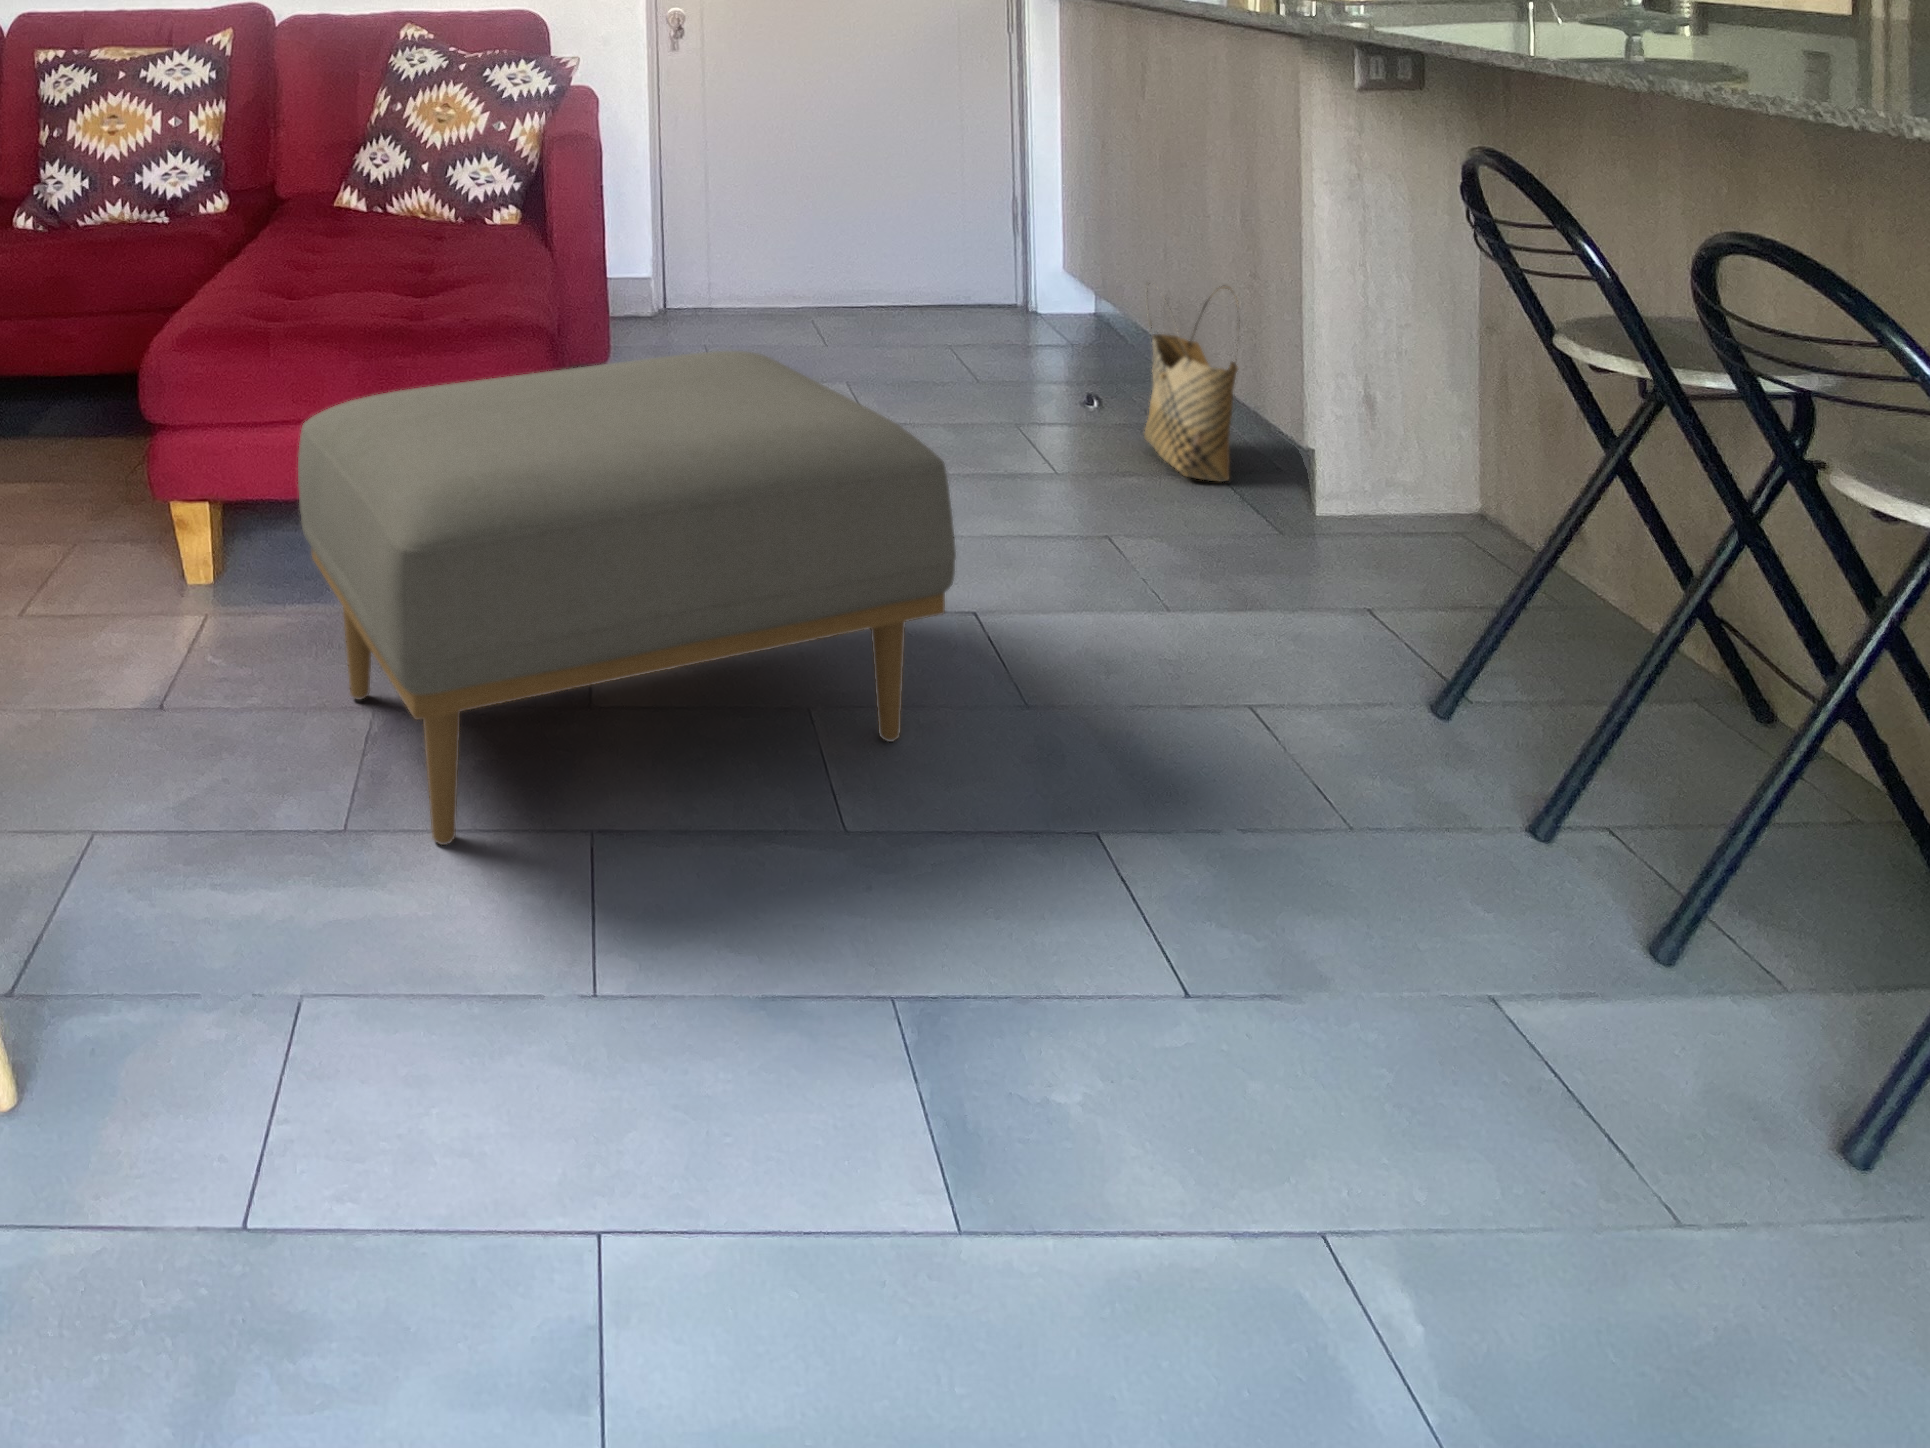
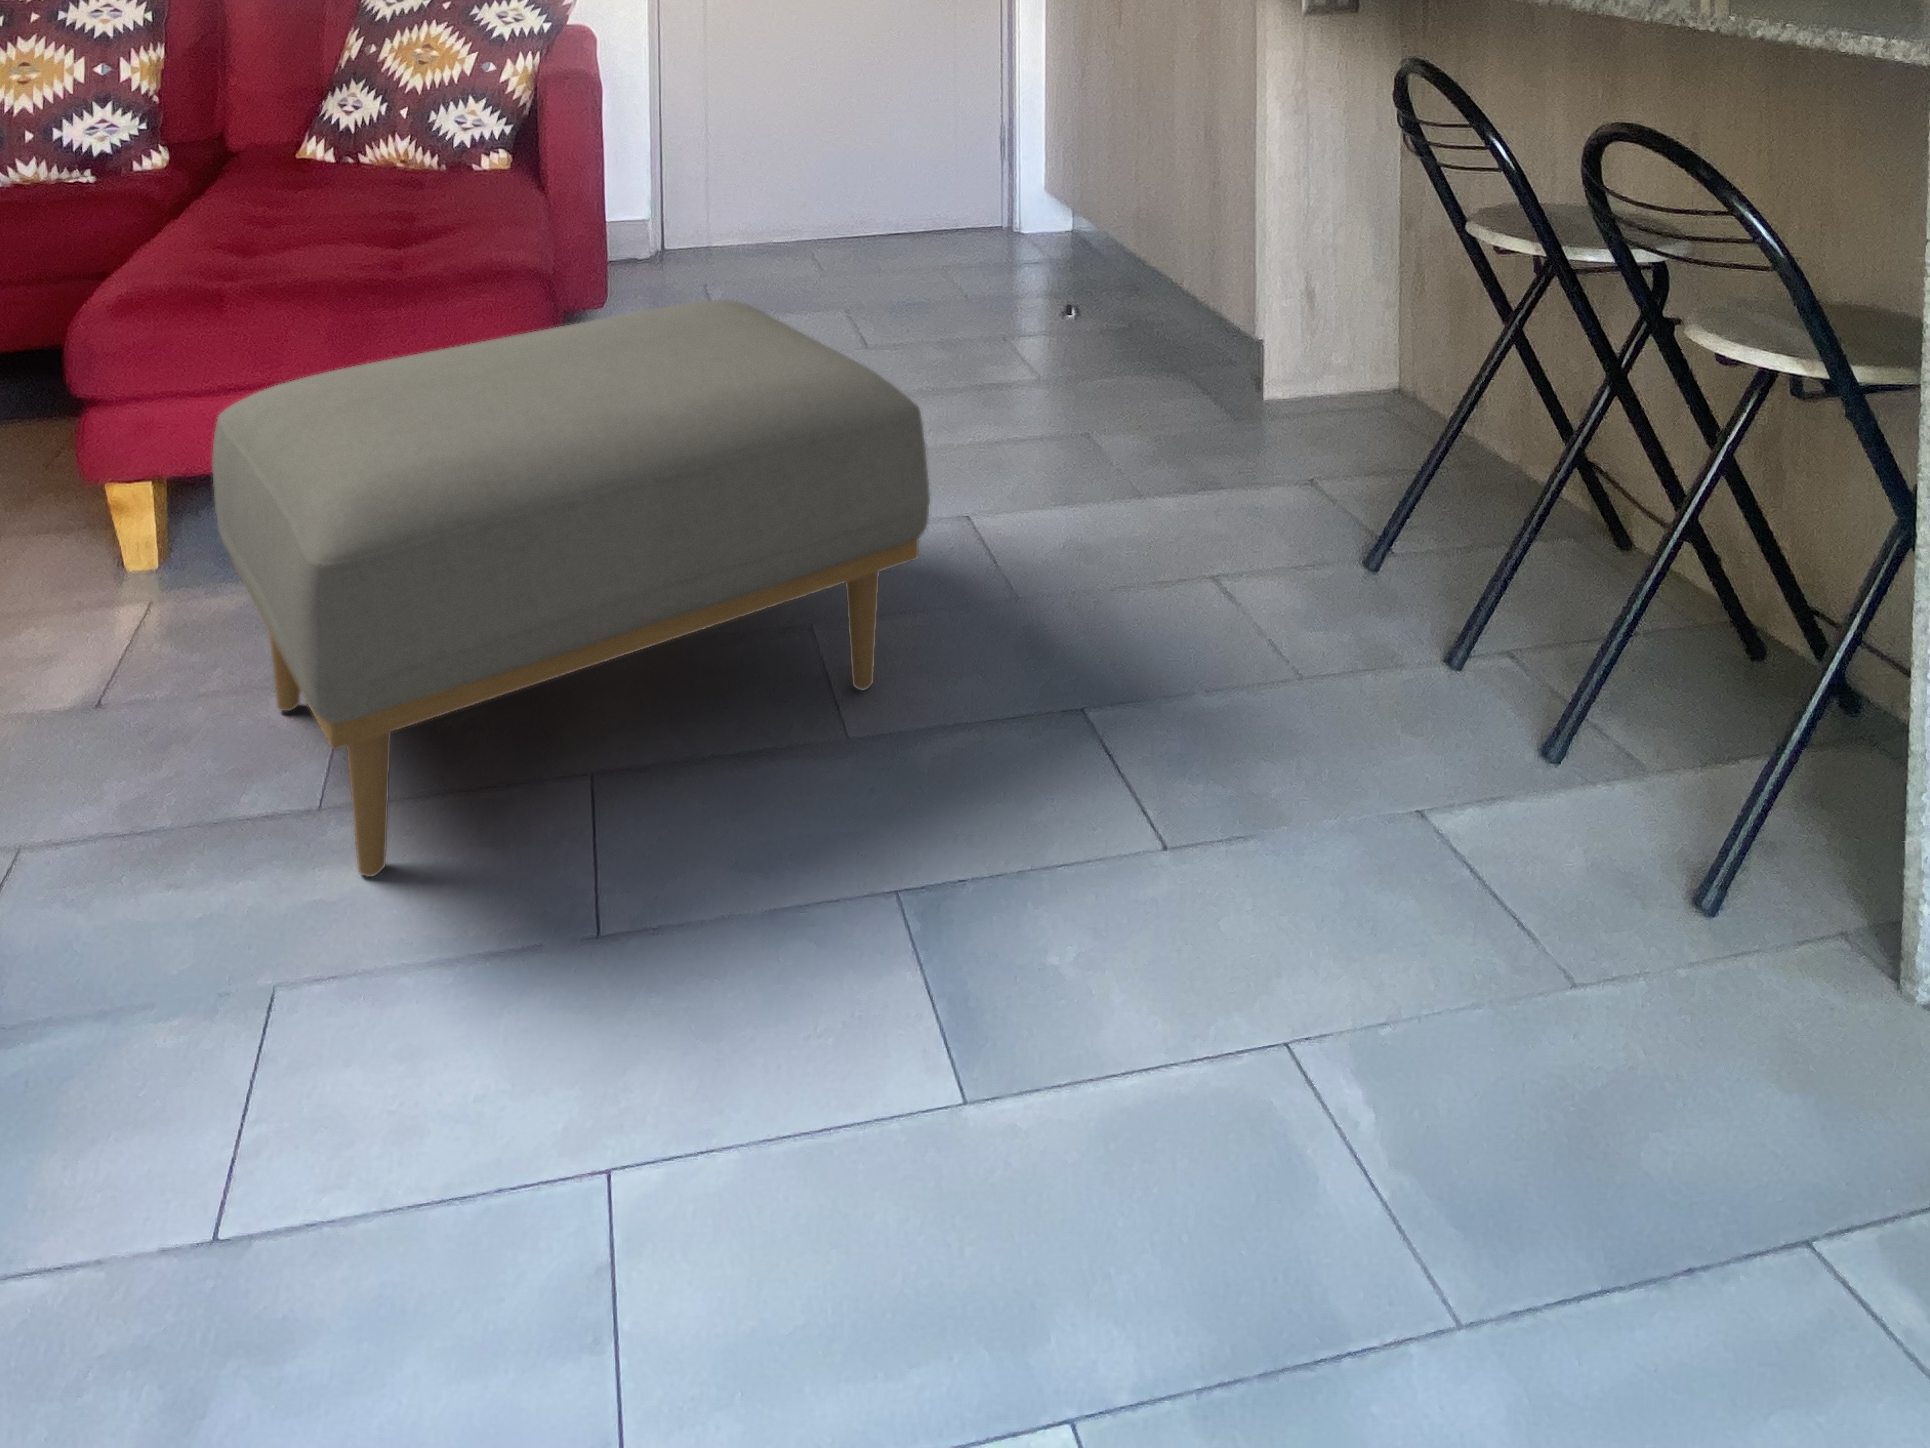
woven basket: present [1144,286,1240,482] -> none [1111,203,1197,386]

